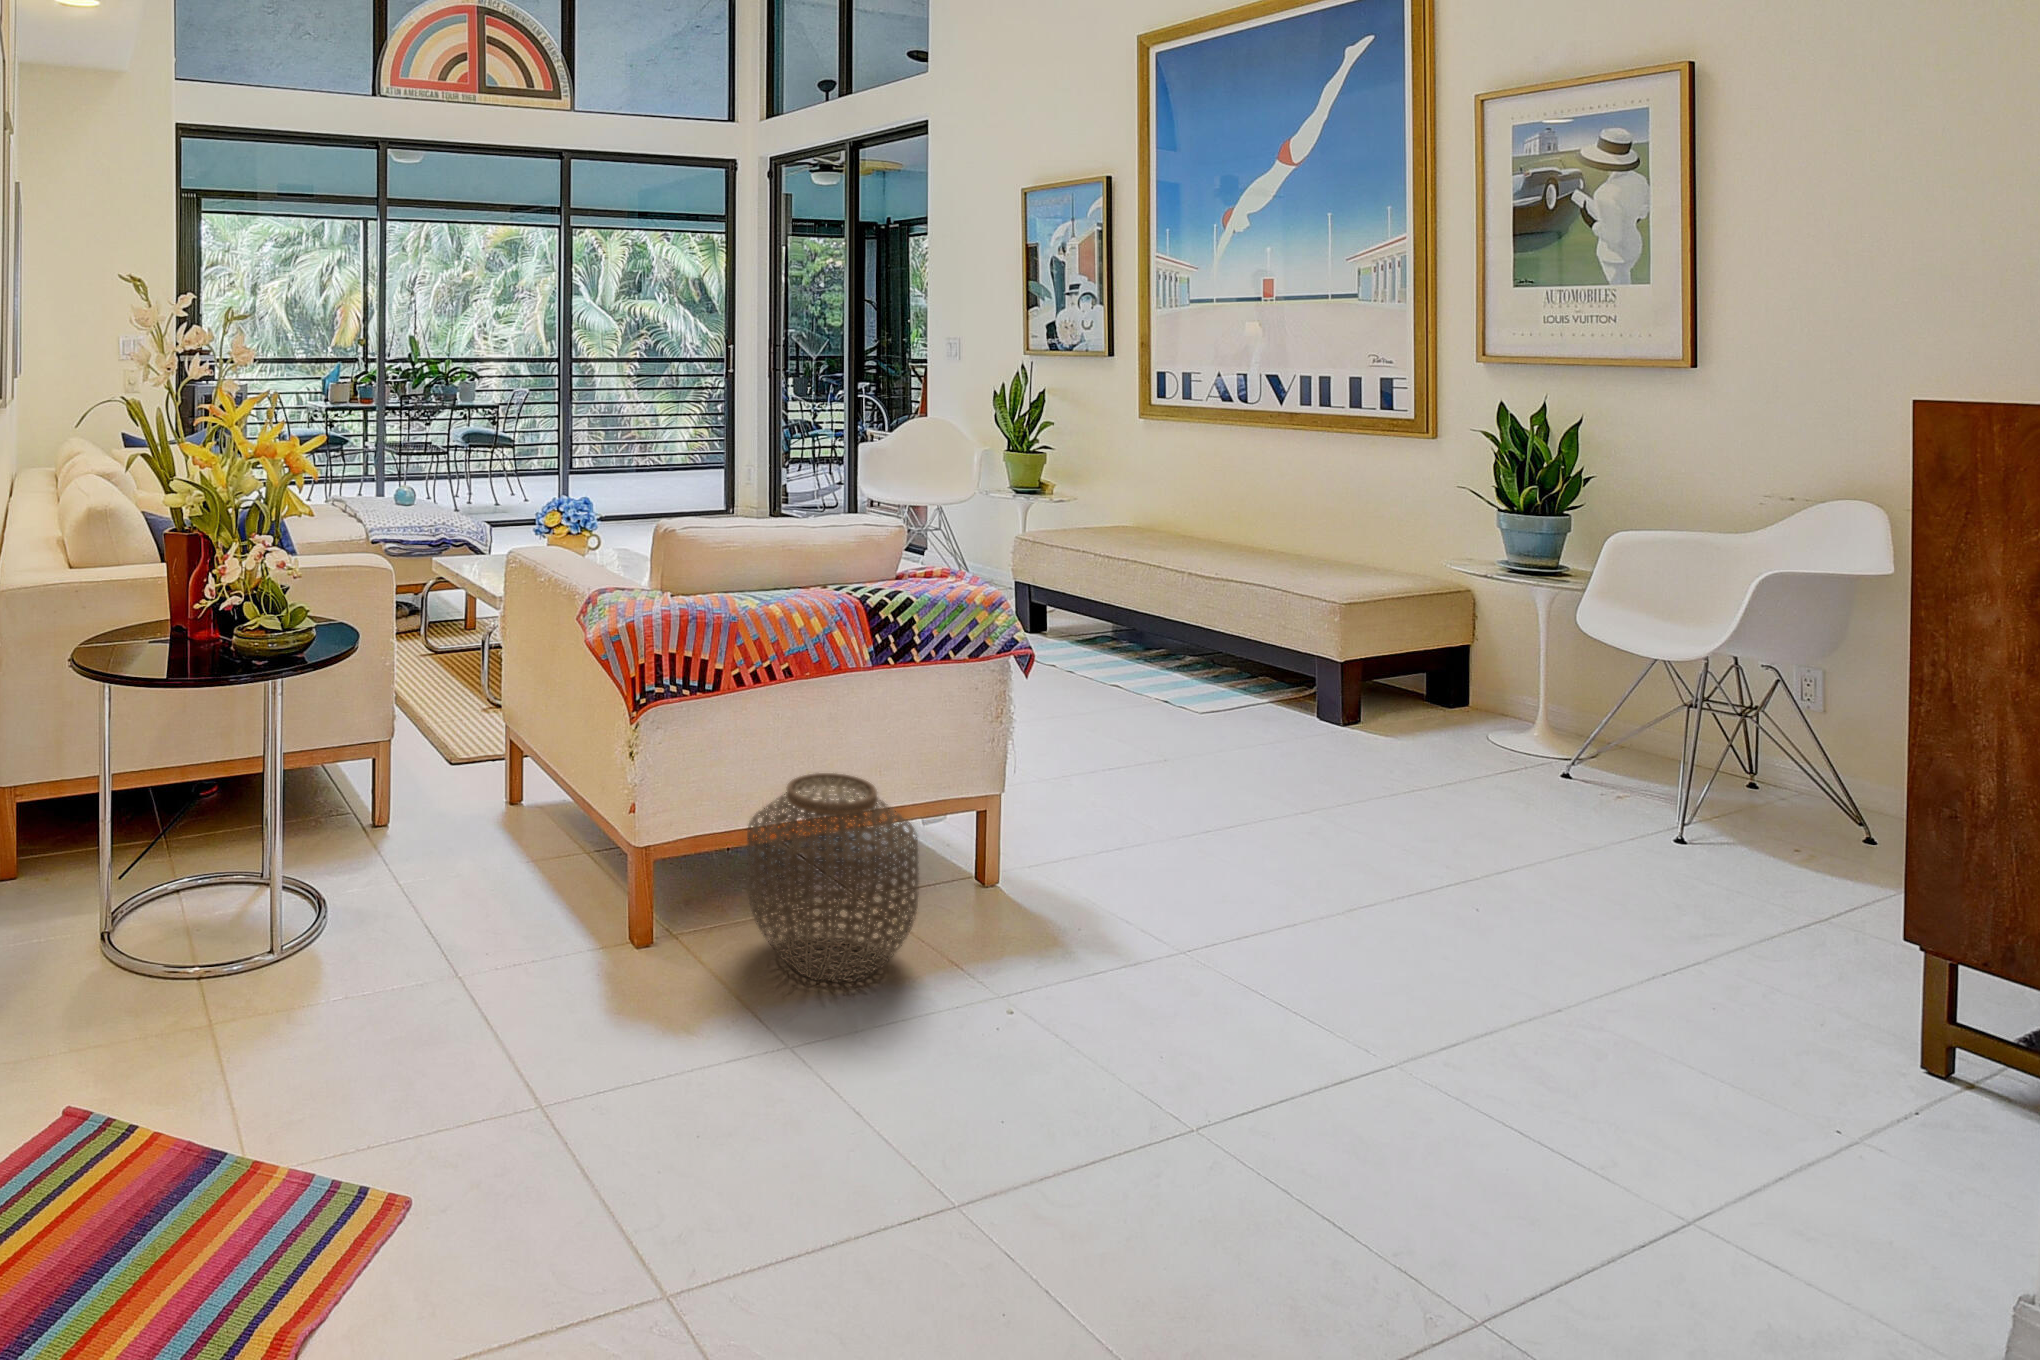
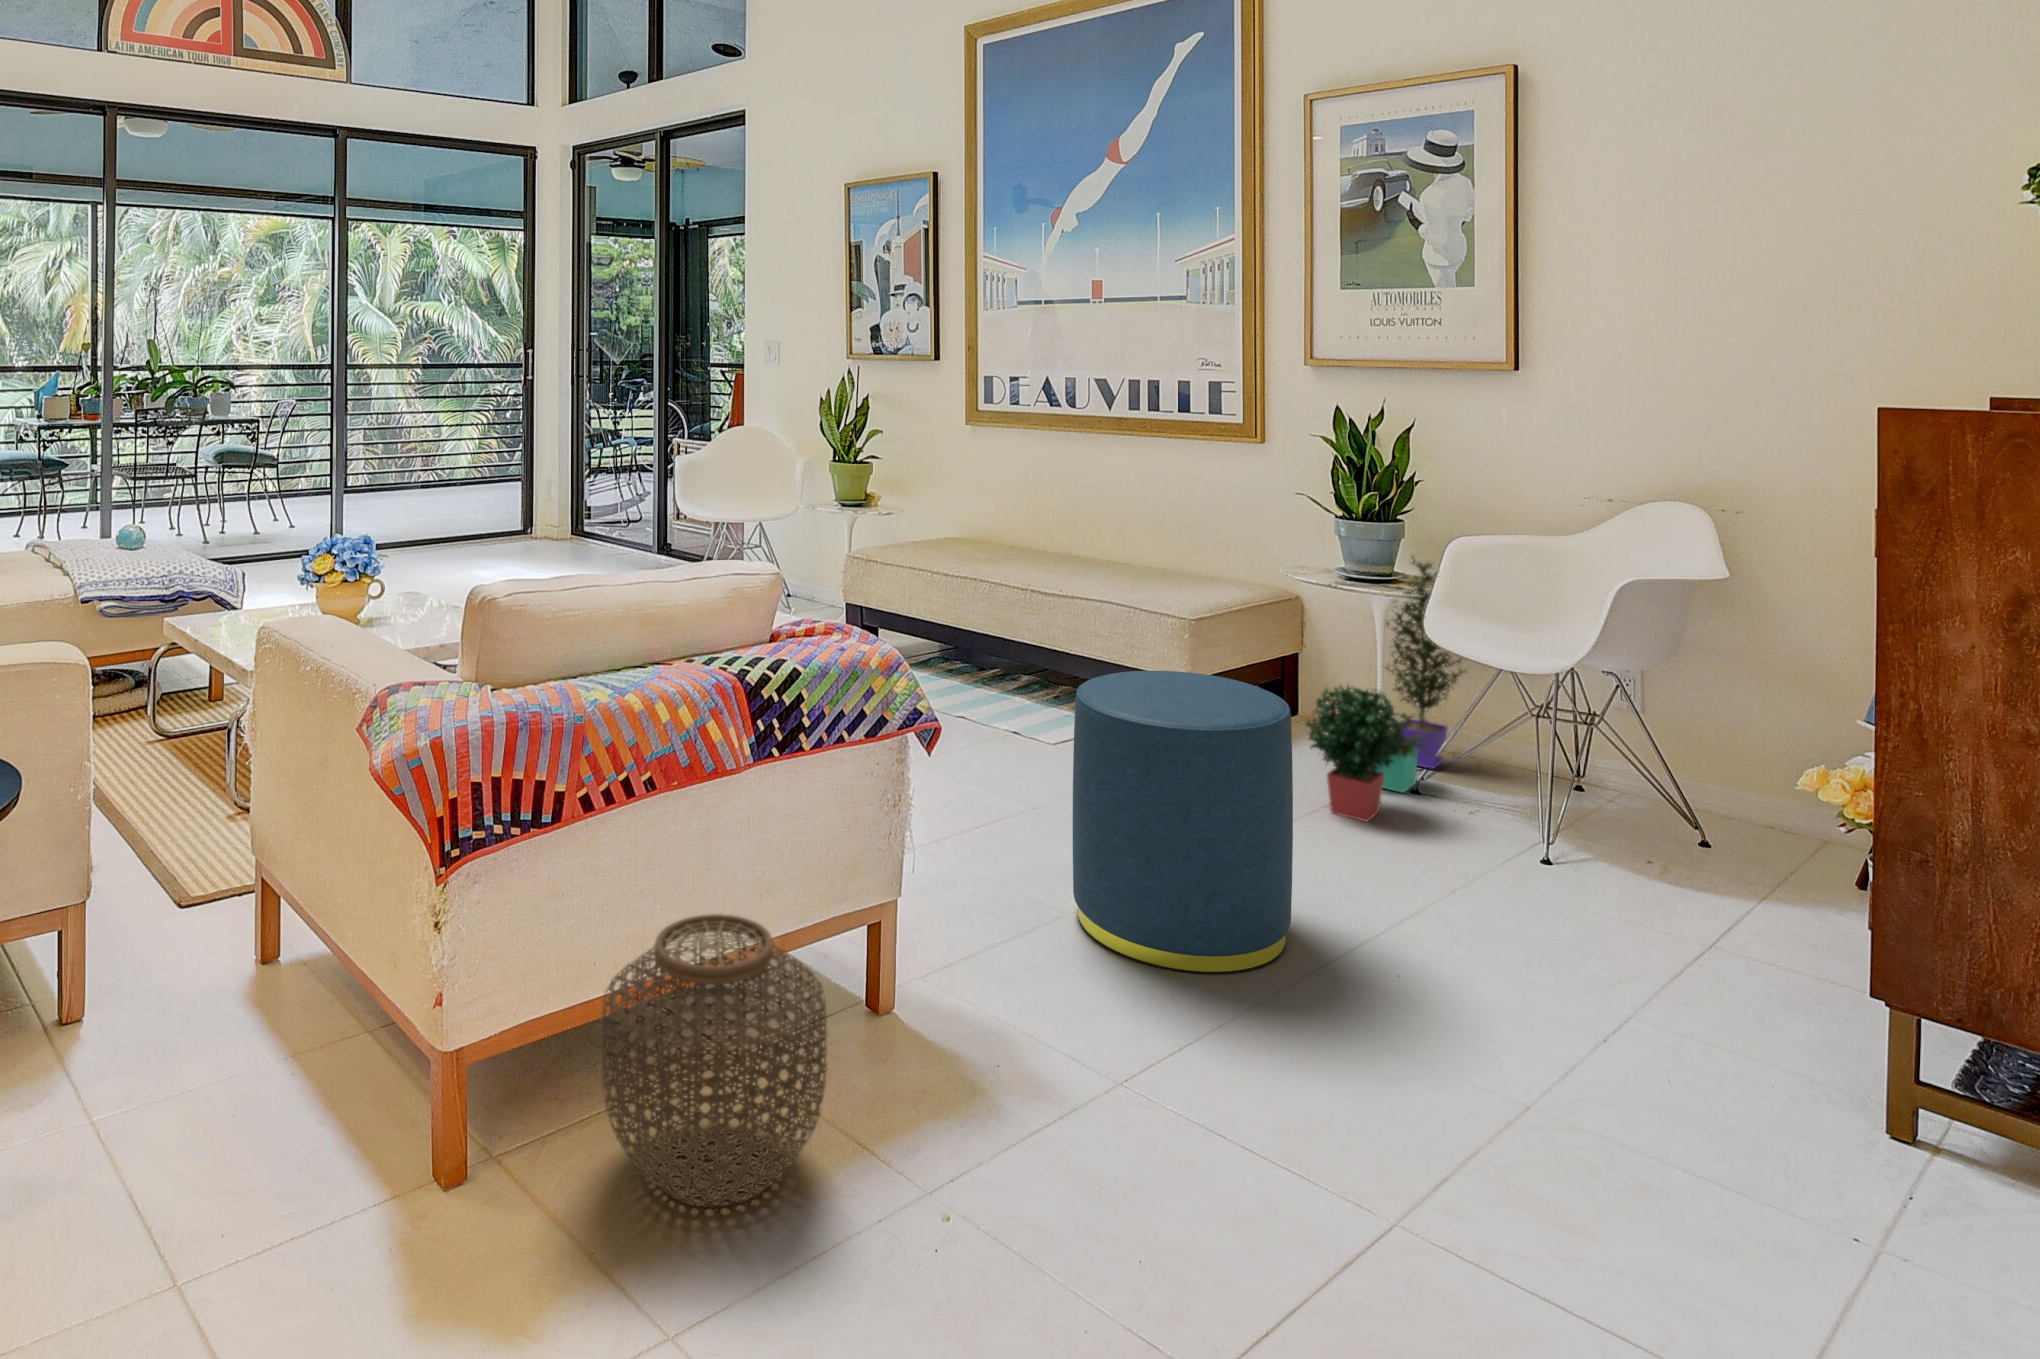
potted plant: none [1444,550,1651,800] -> present [1306,556,1465,822]
ottoman: none [1177,632,1383,895] -> present [1073,671,1293,975]

